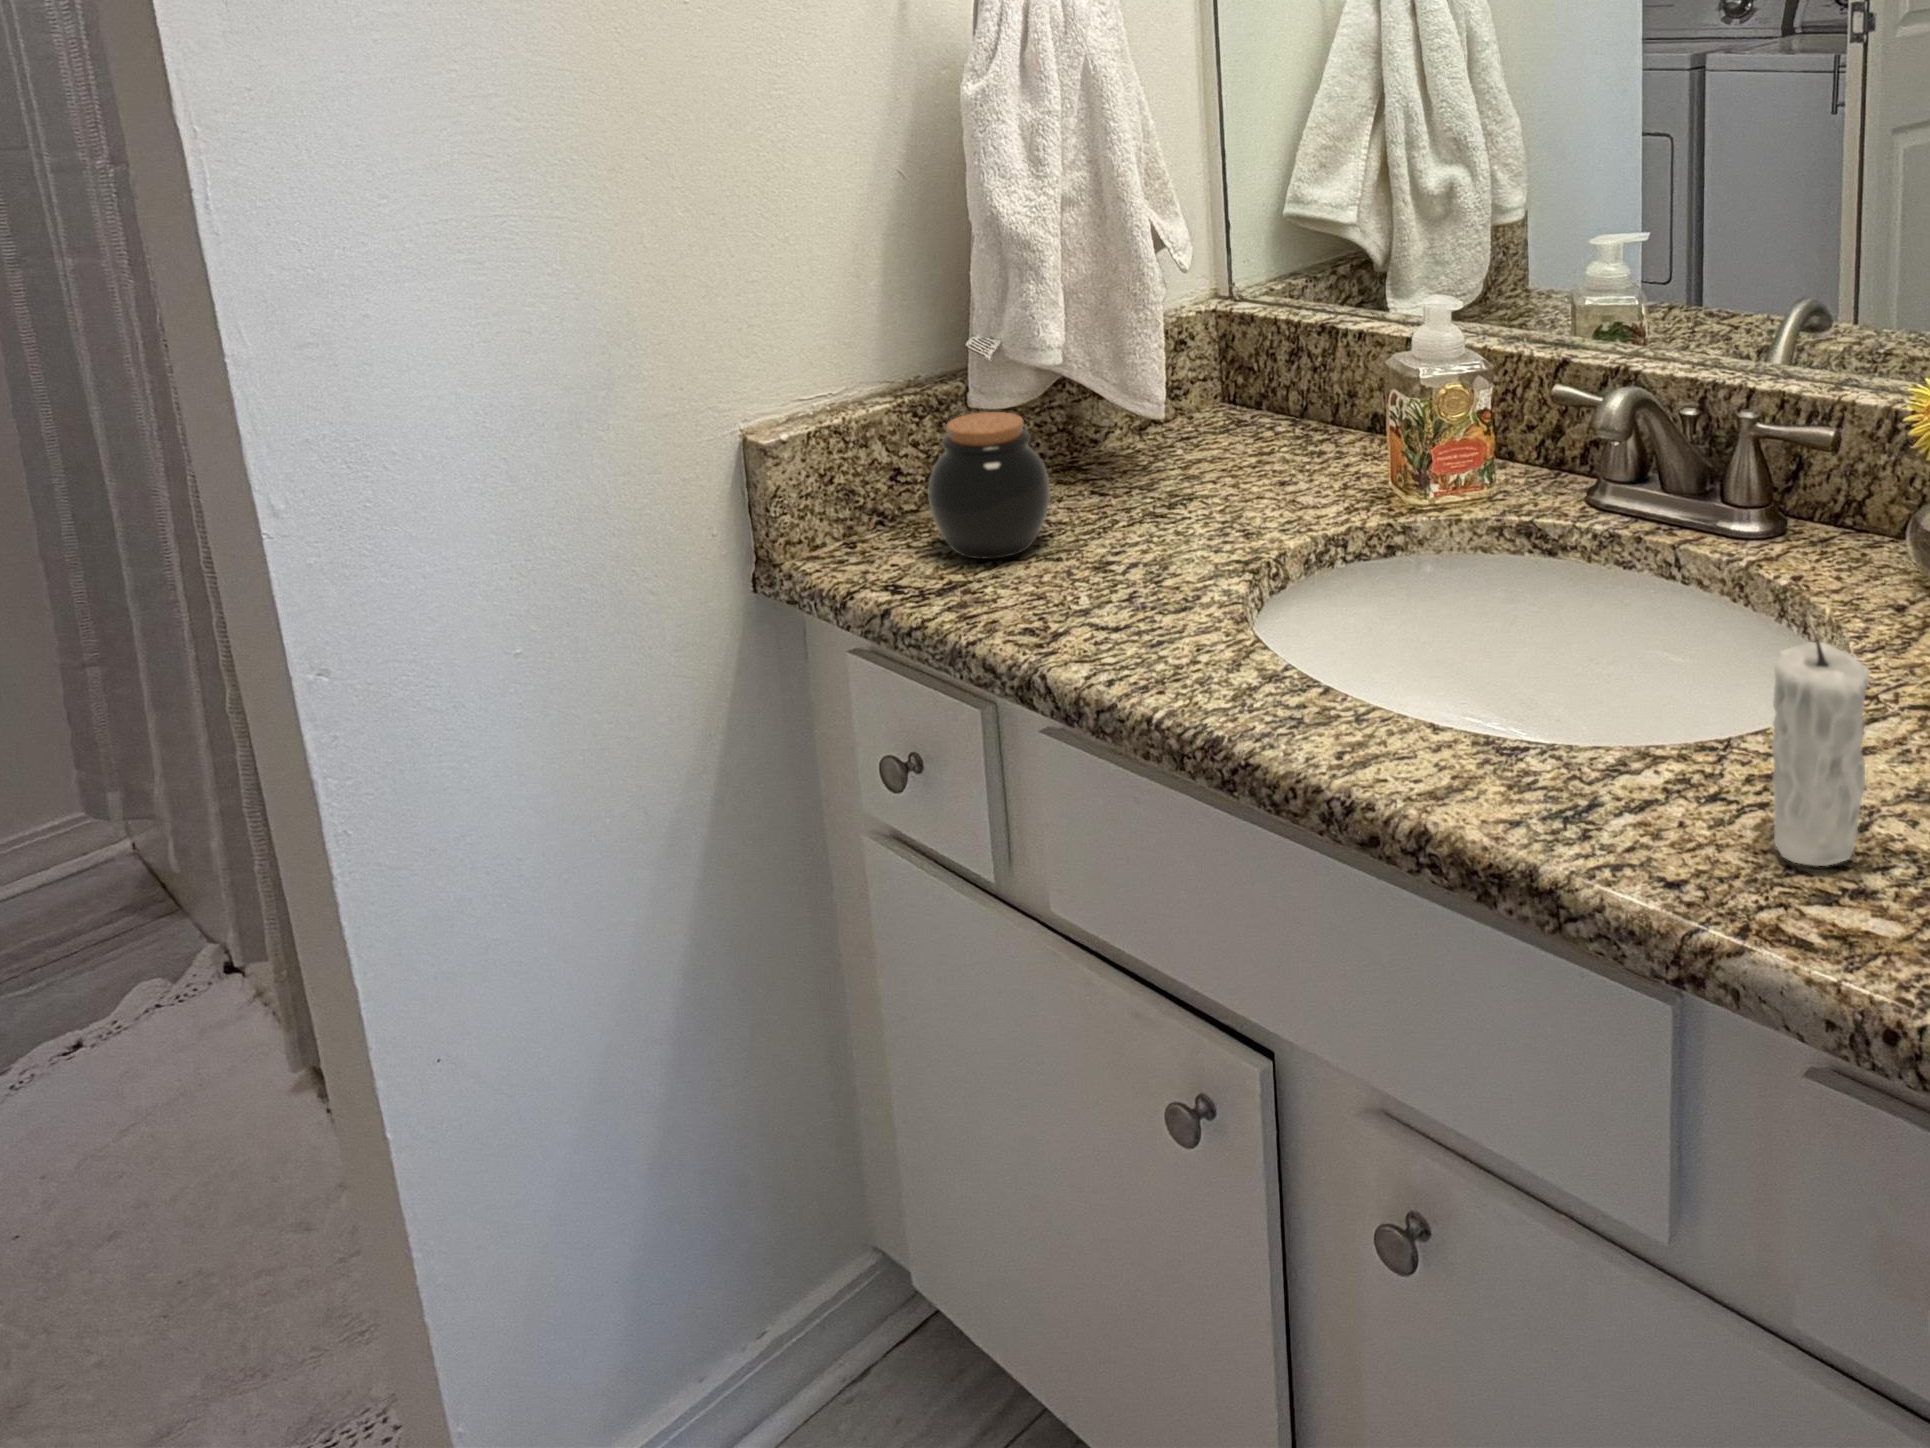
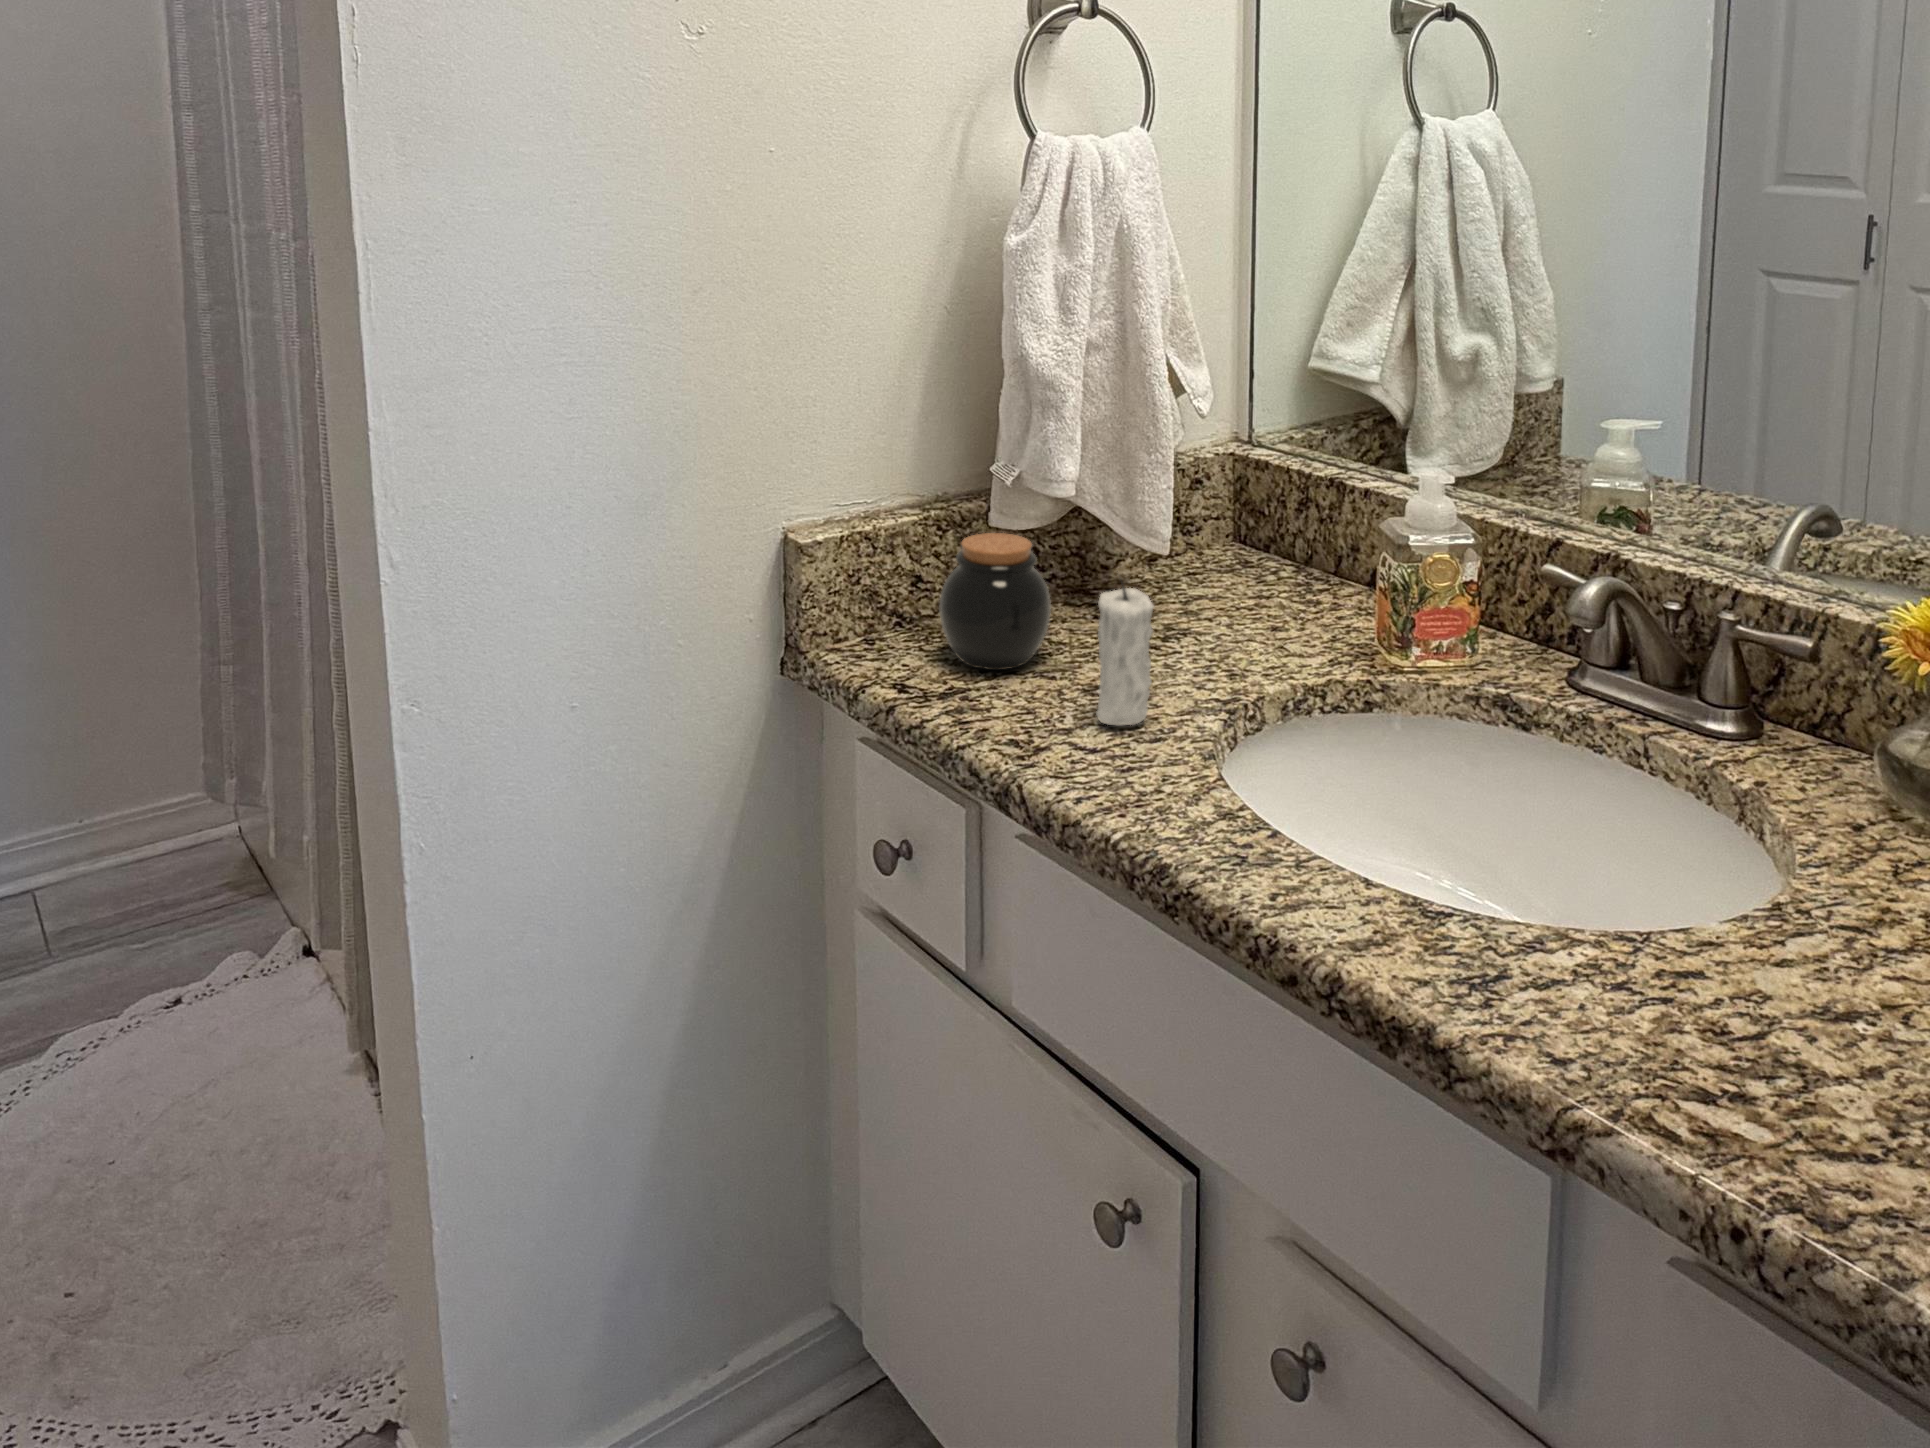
candle: present [1772,629,1869,866] -> present [1096,585,1154,725]

